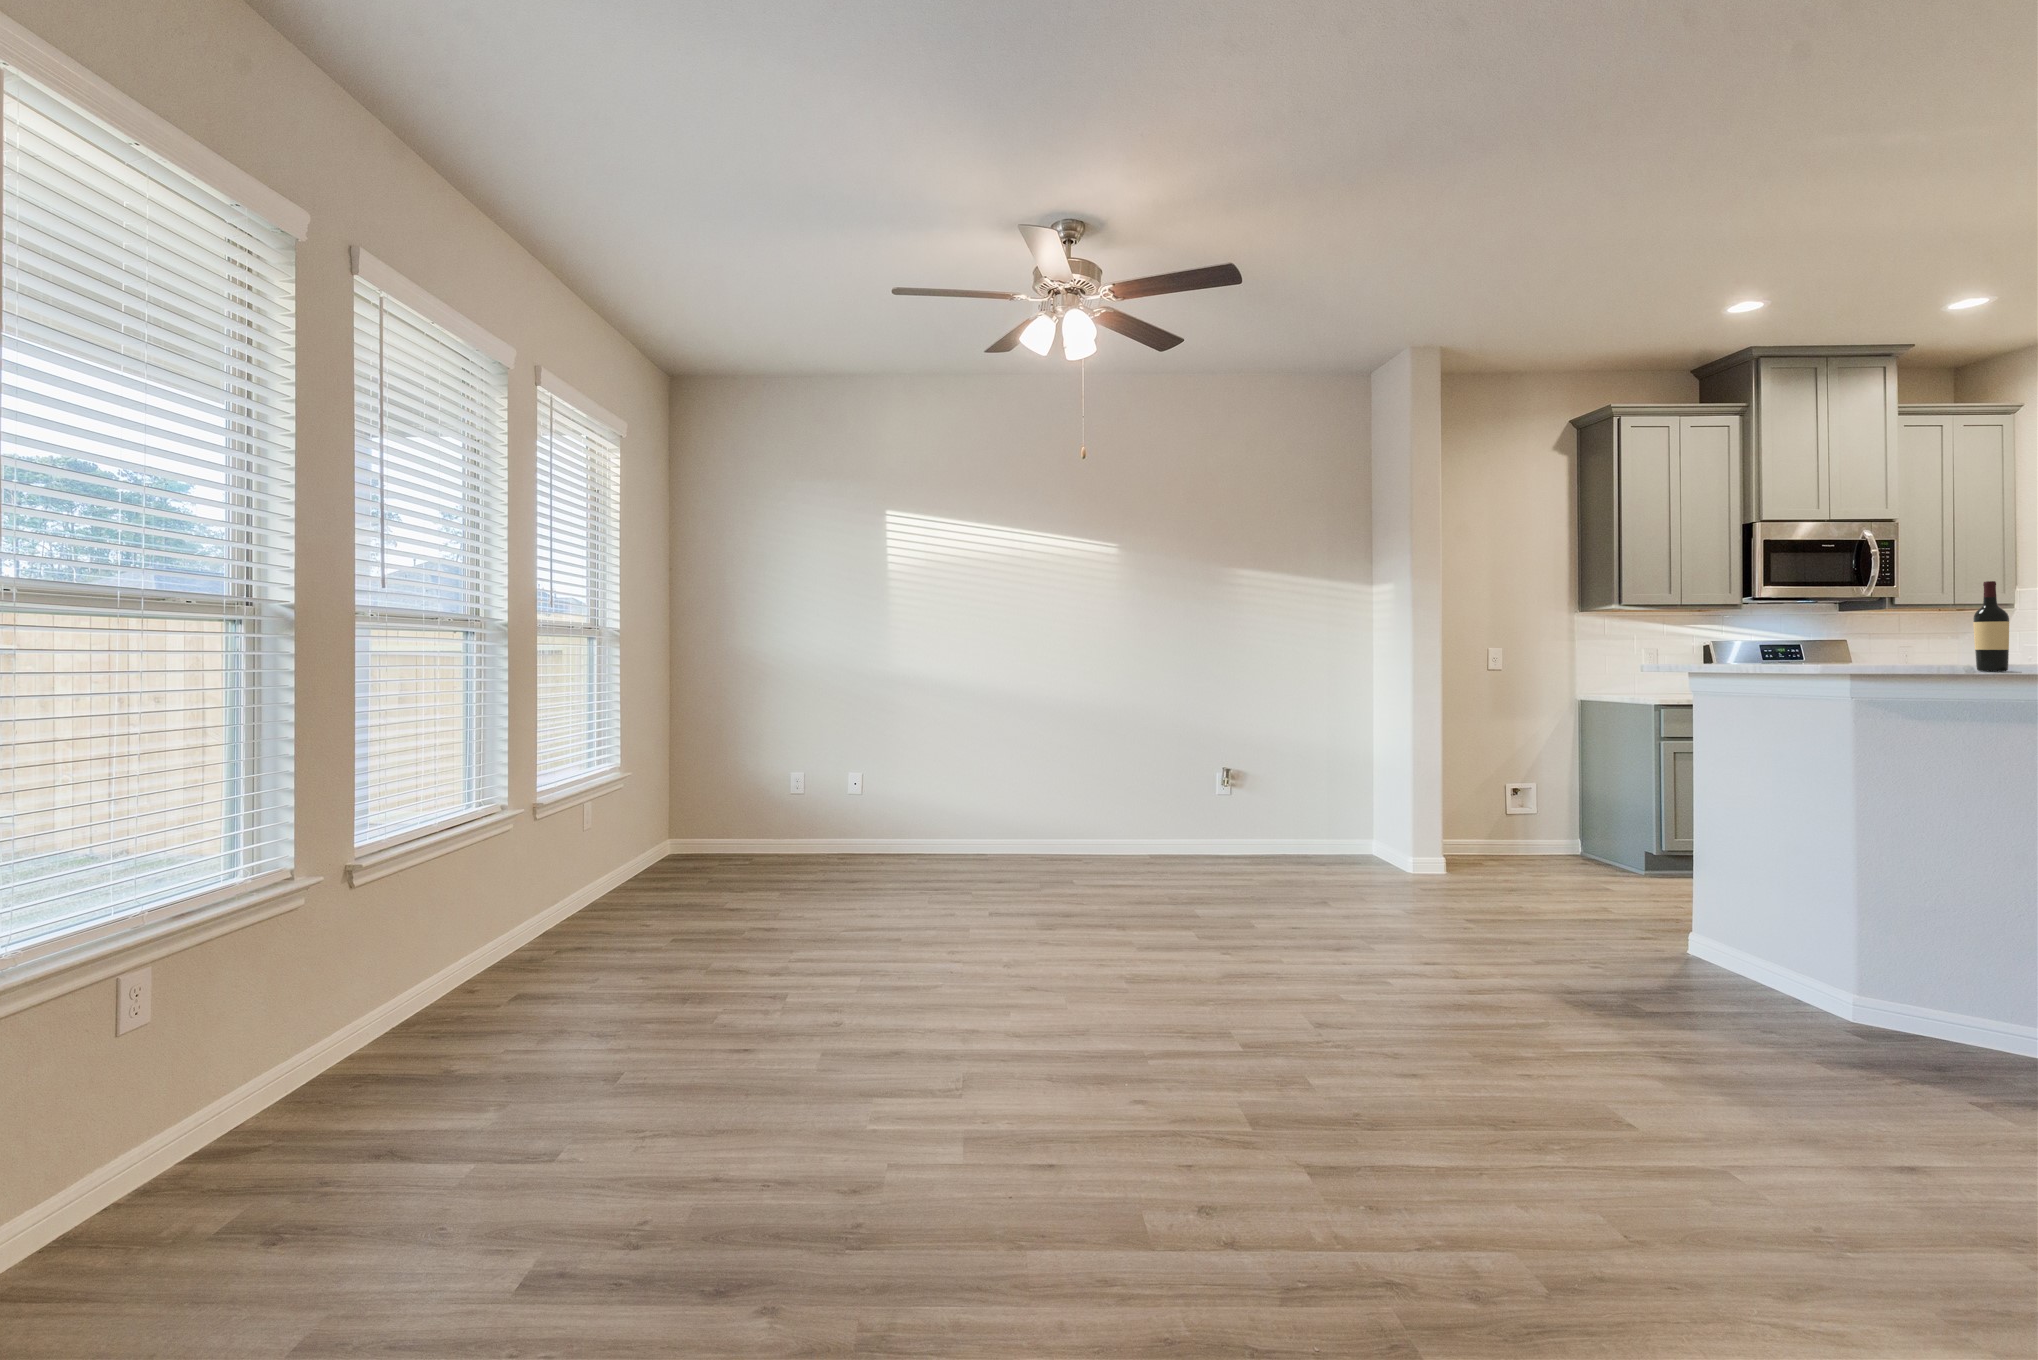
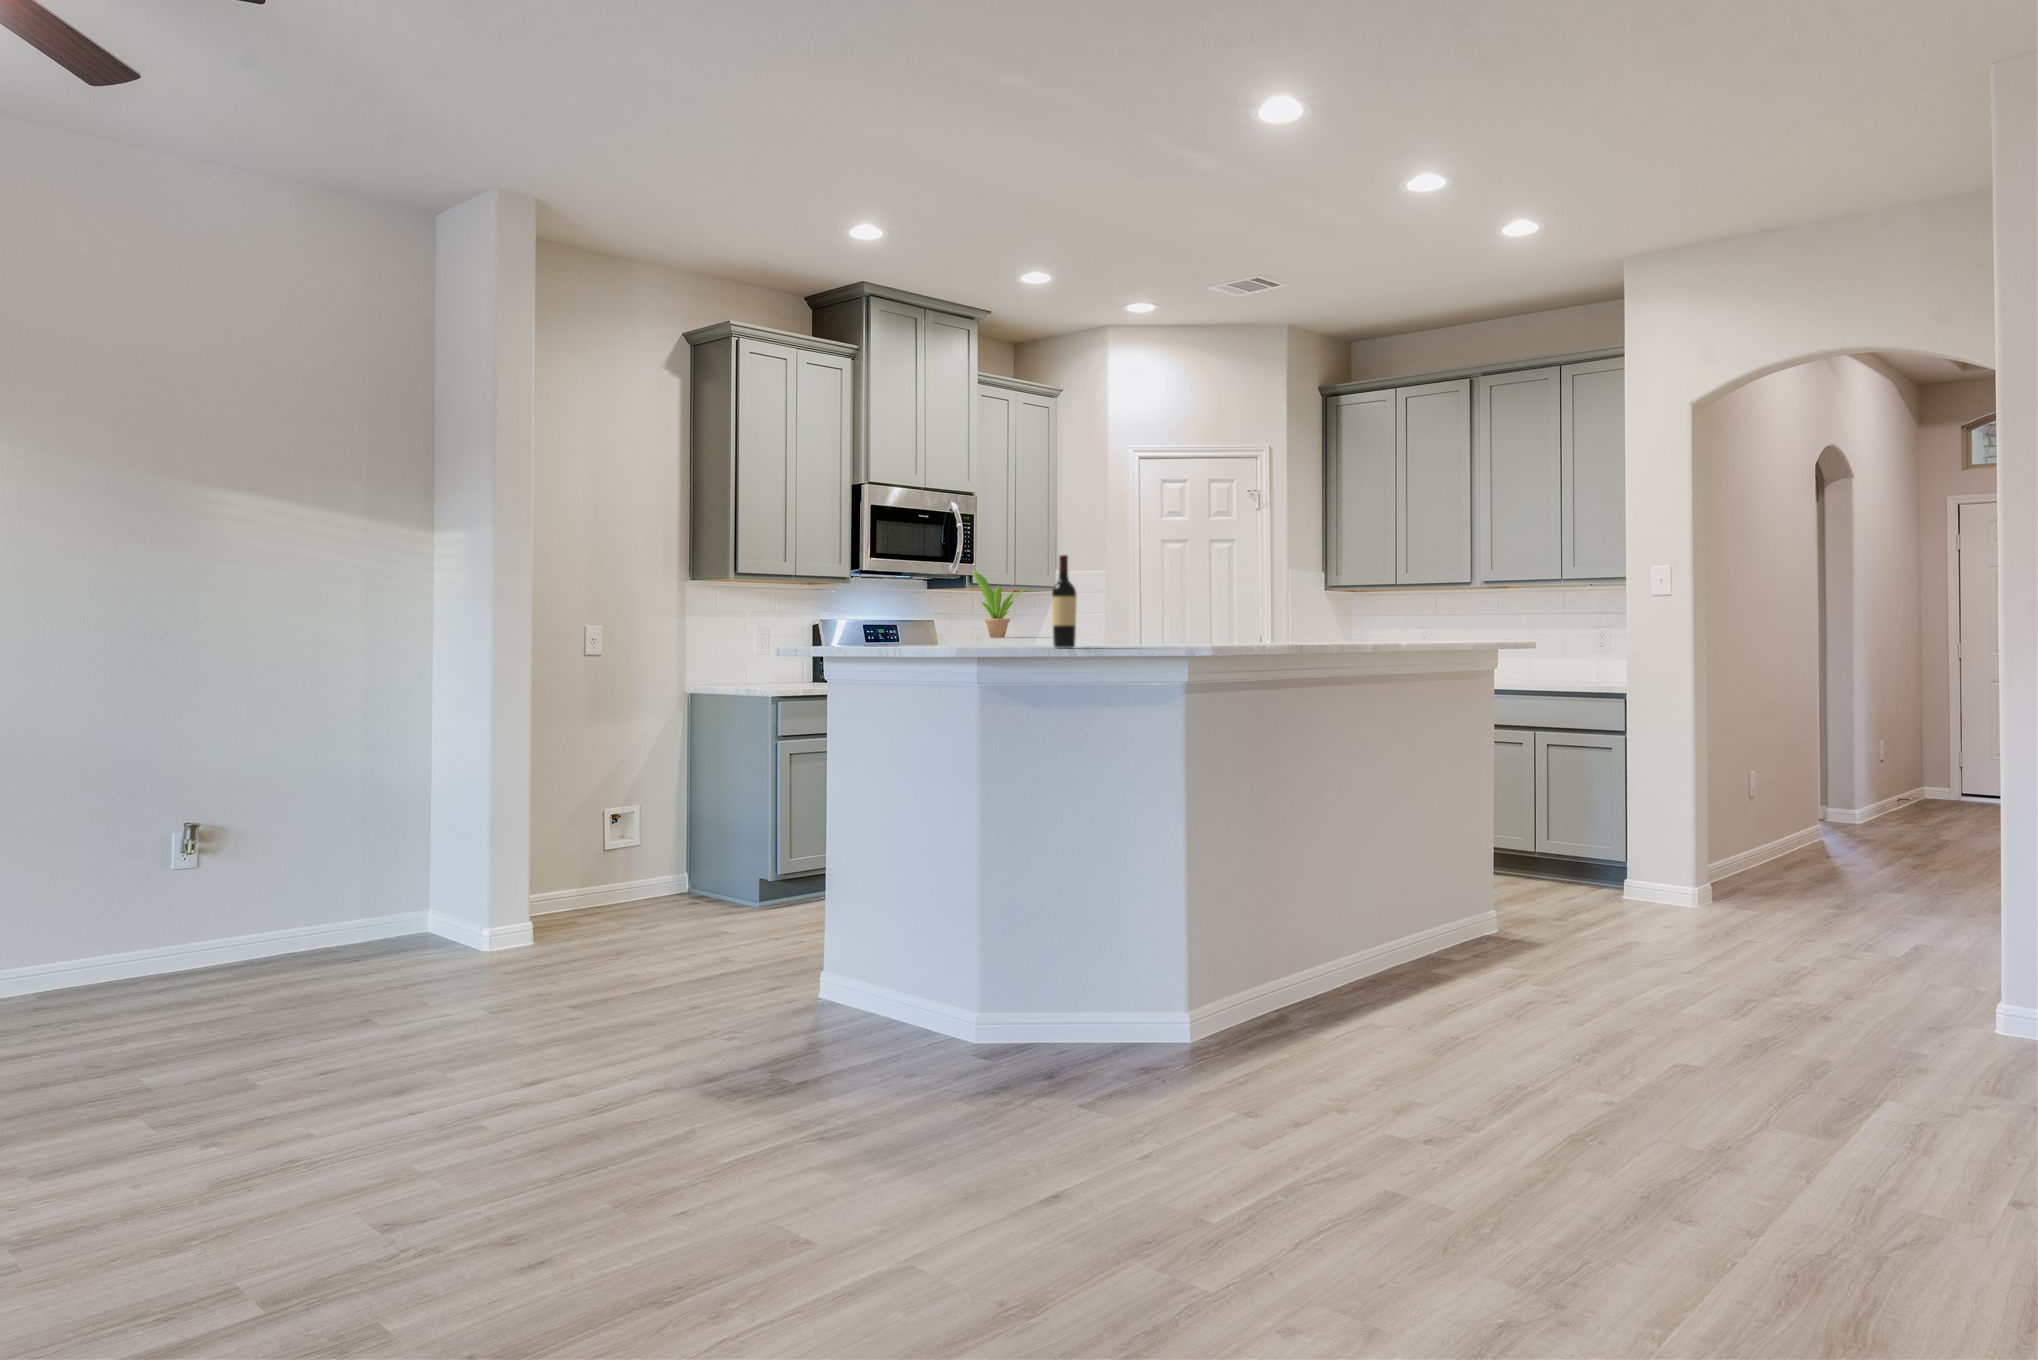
potted plant: none [1893,594,1971,656] -> present [973,571,1027,637]

